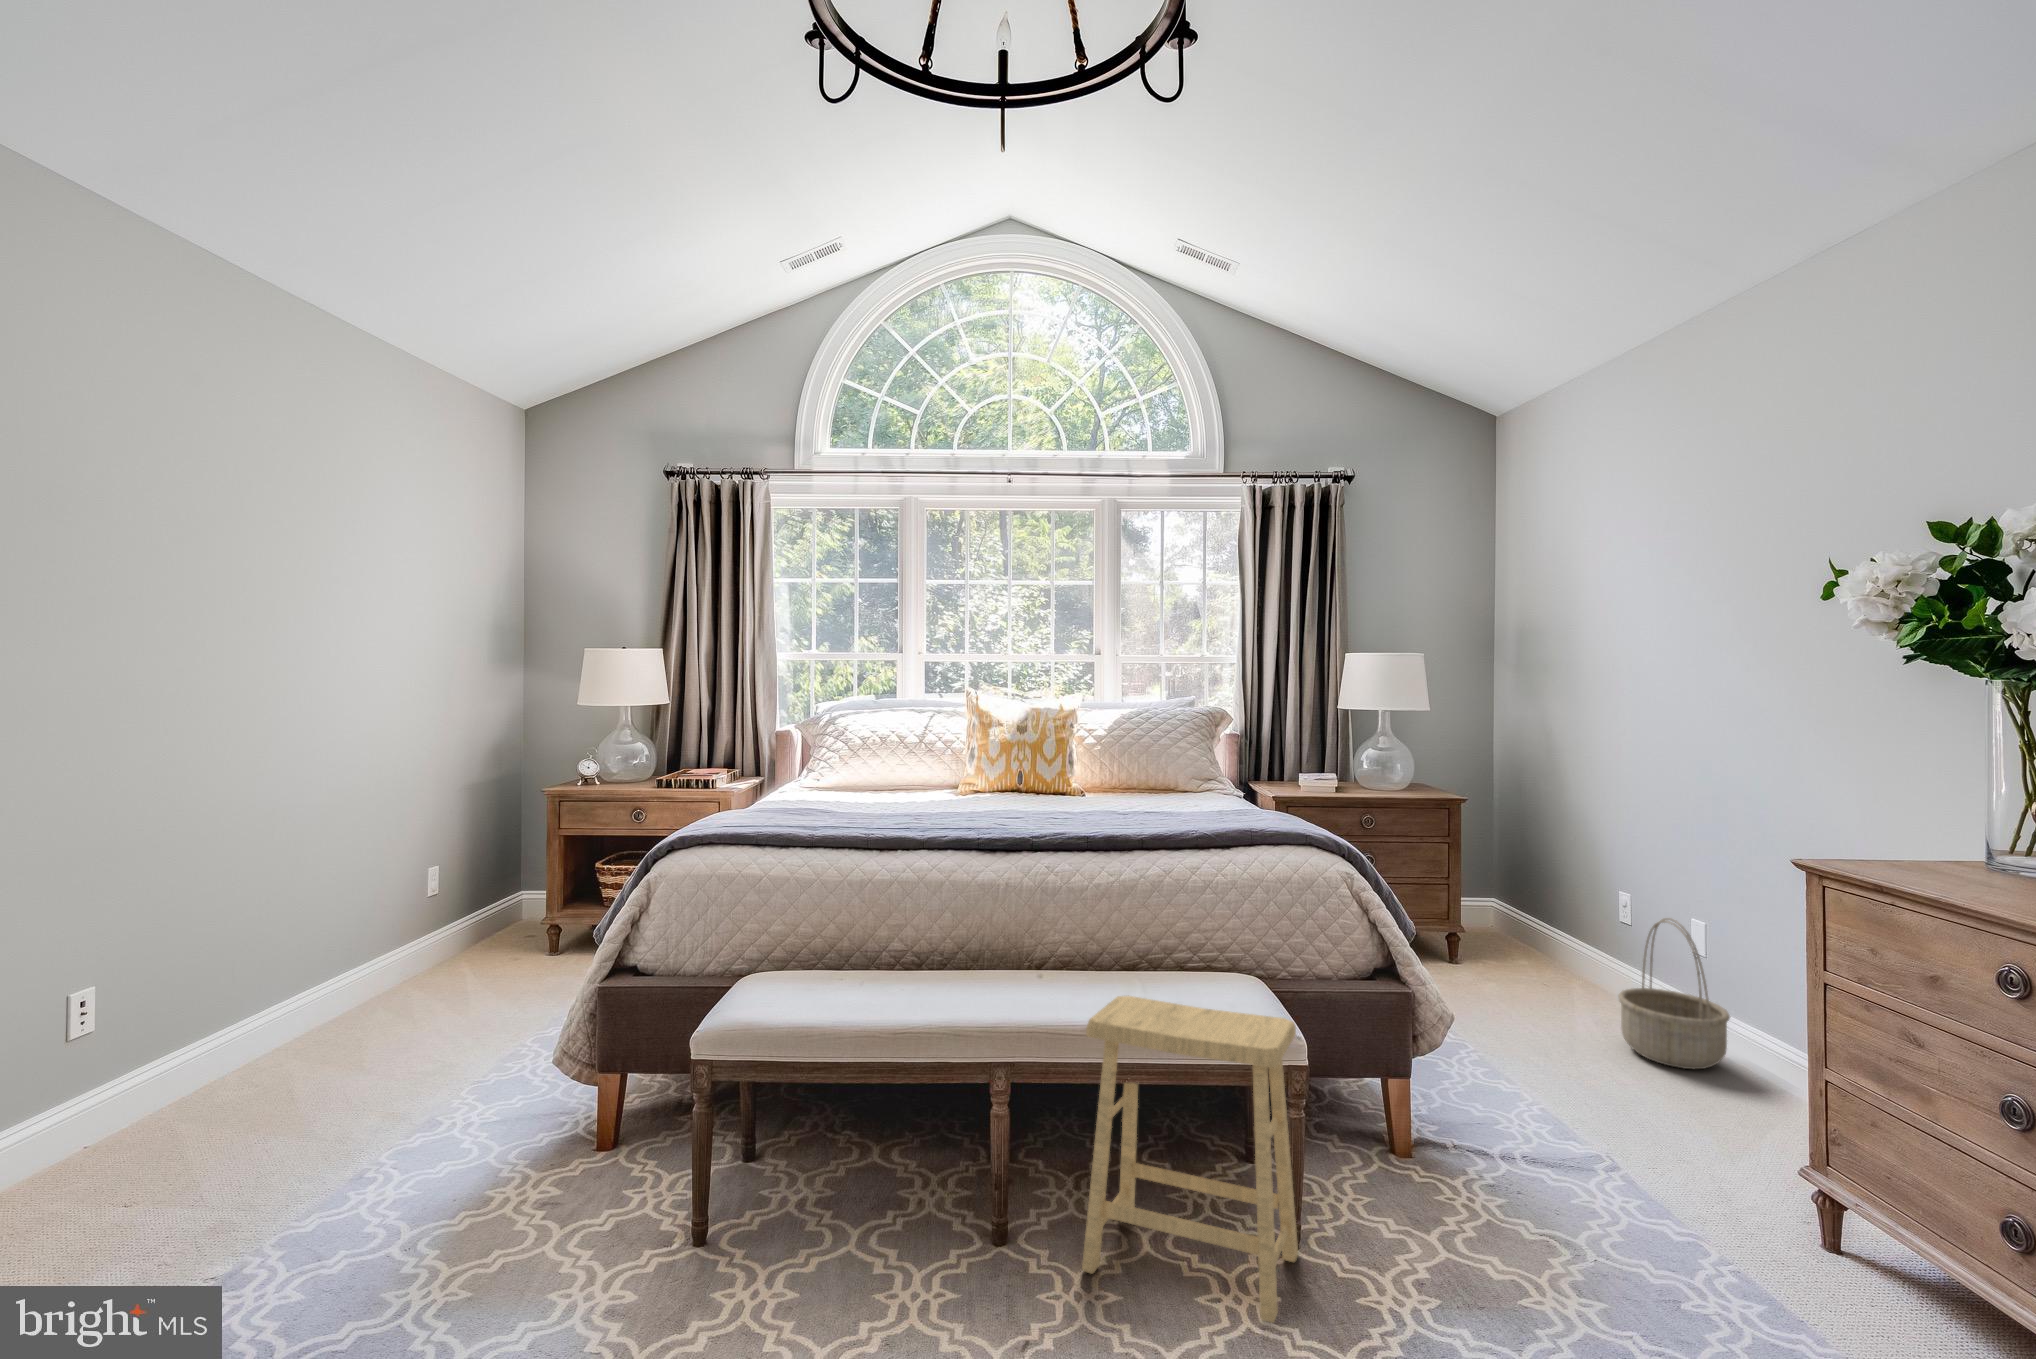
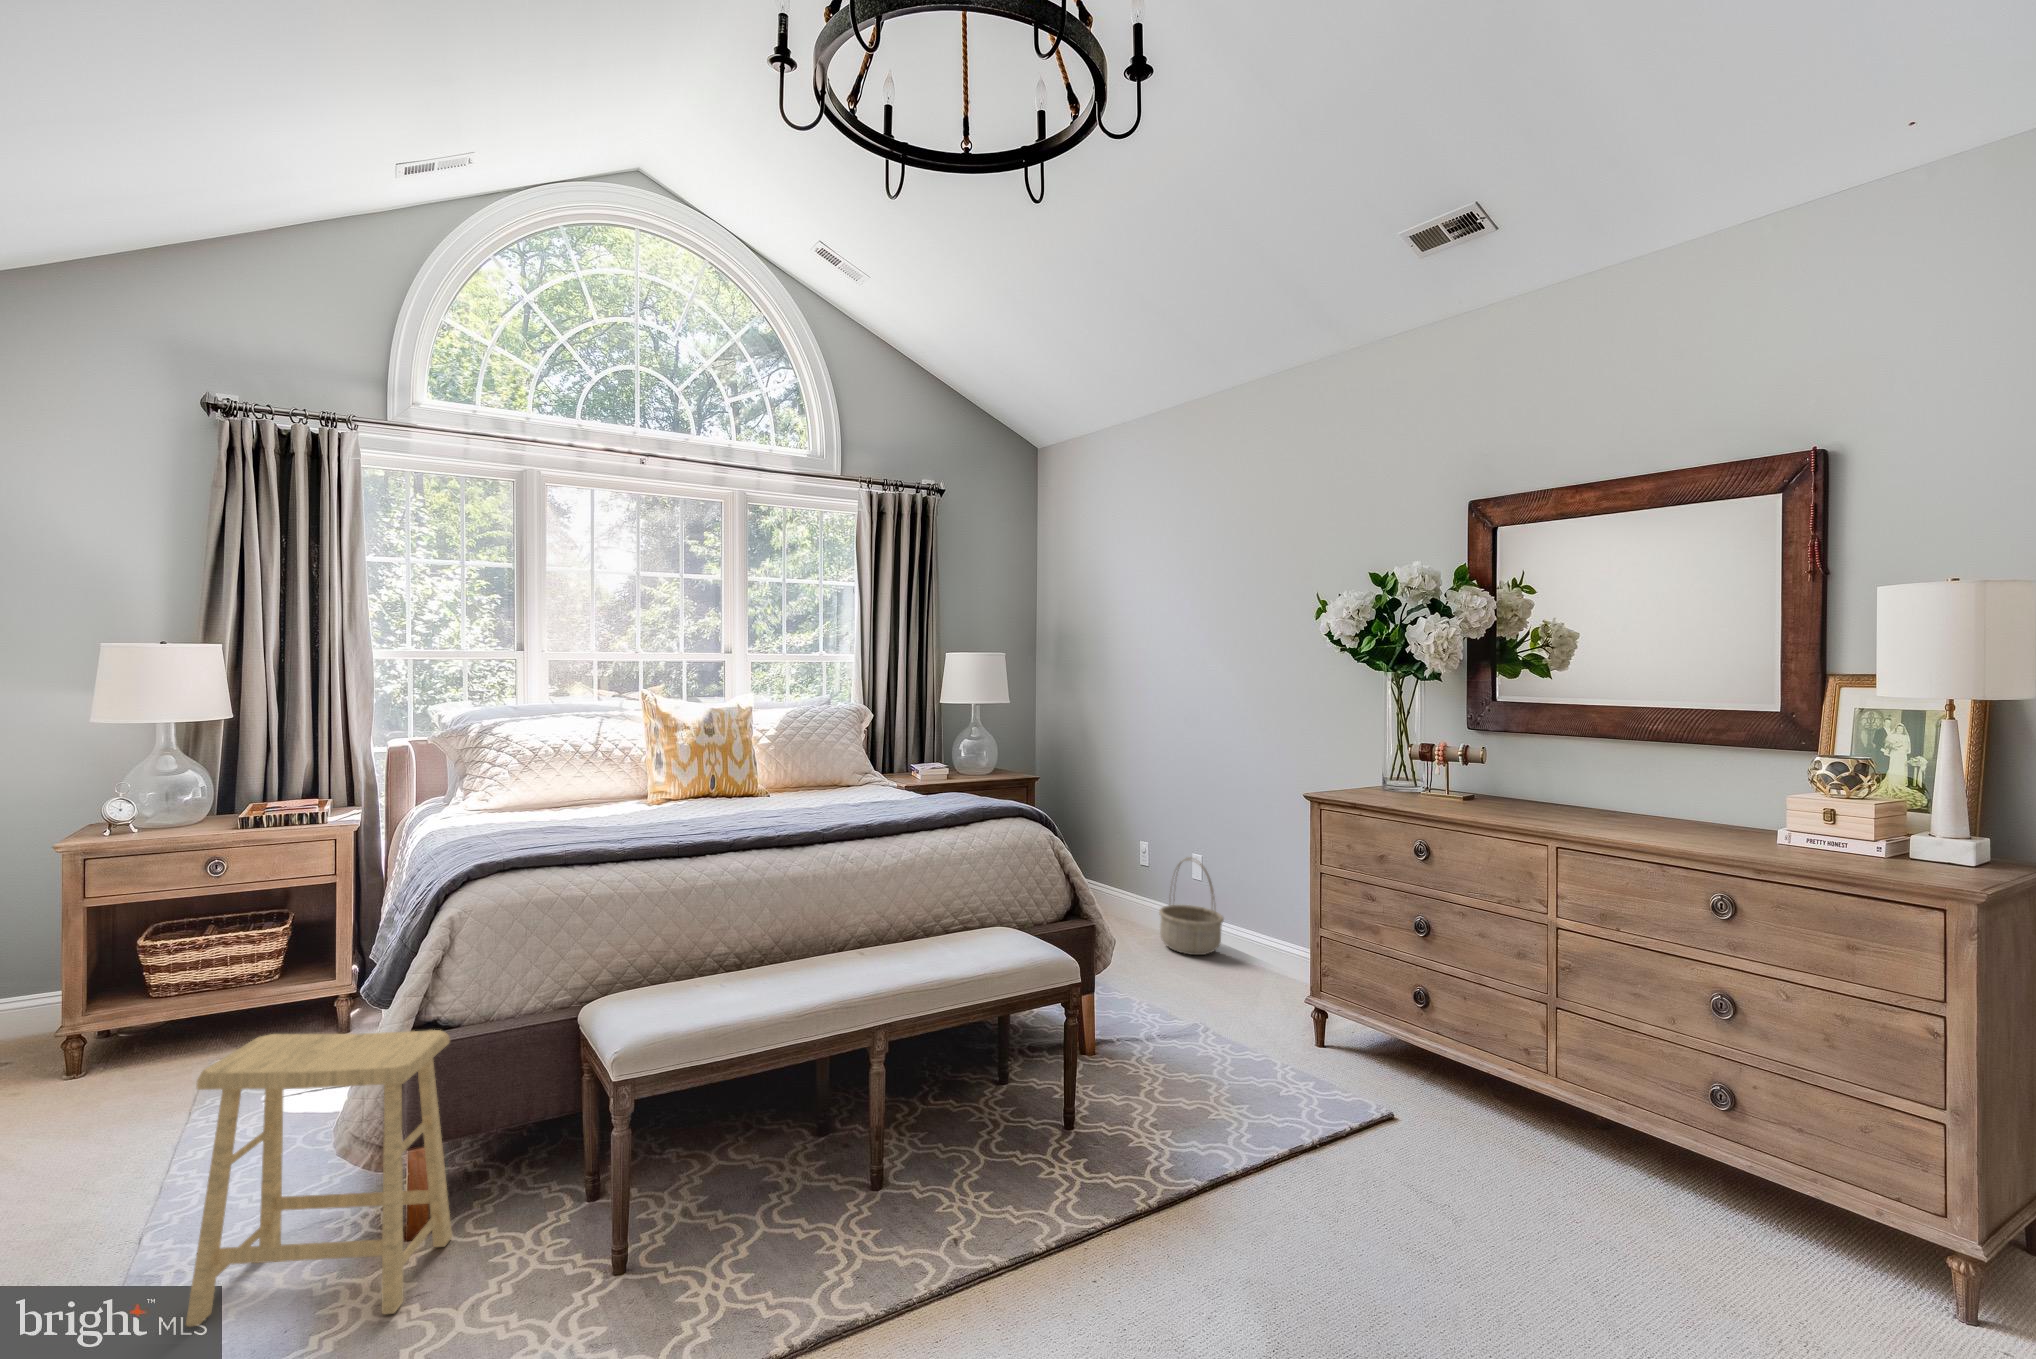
footstool: present [1082,995,1298,1323] -> present [186,1030,452,1327]

